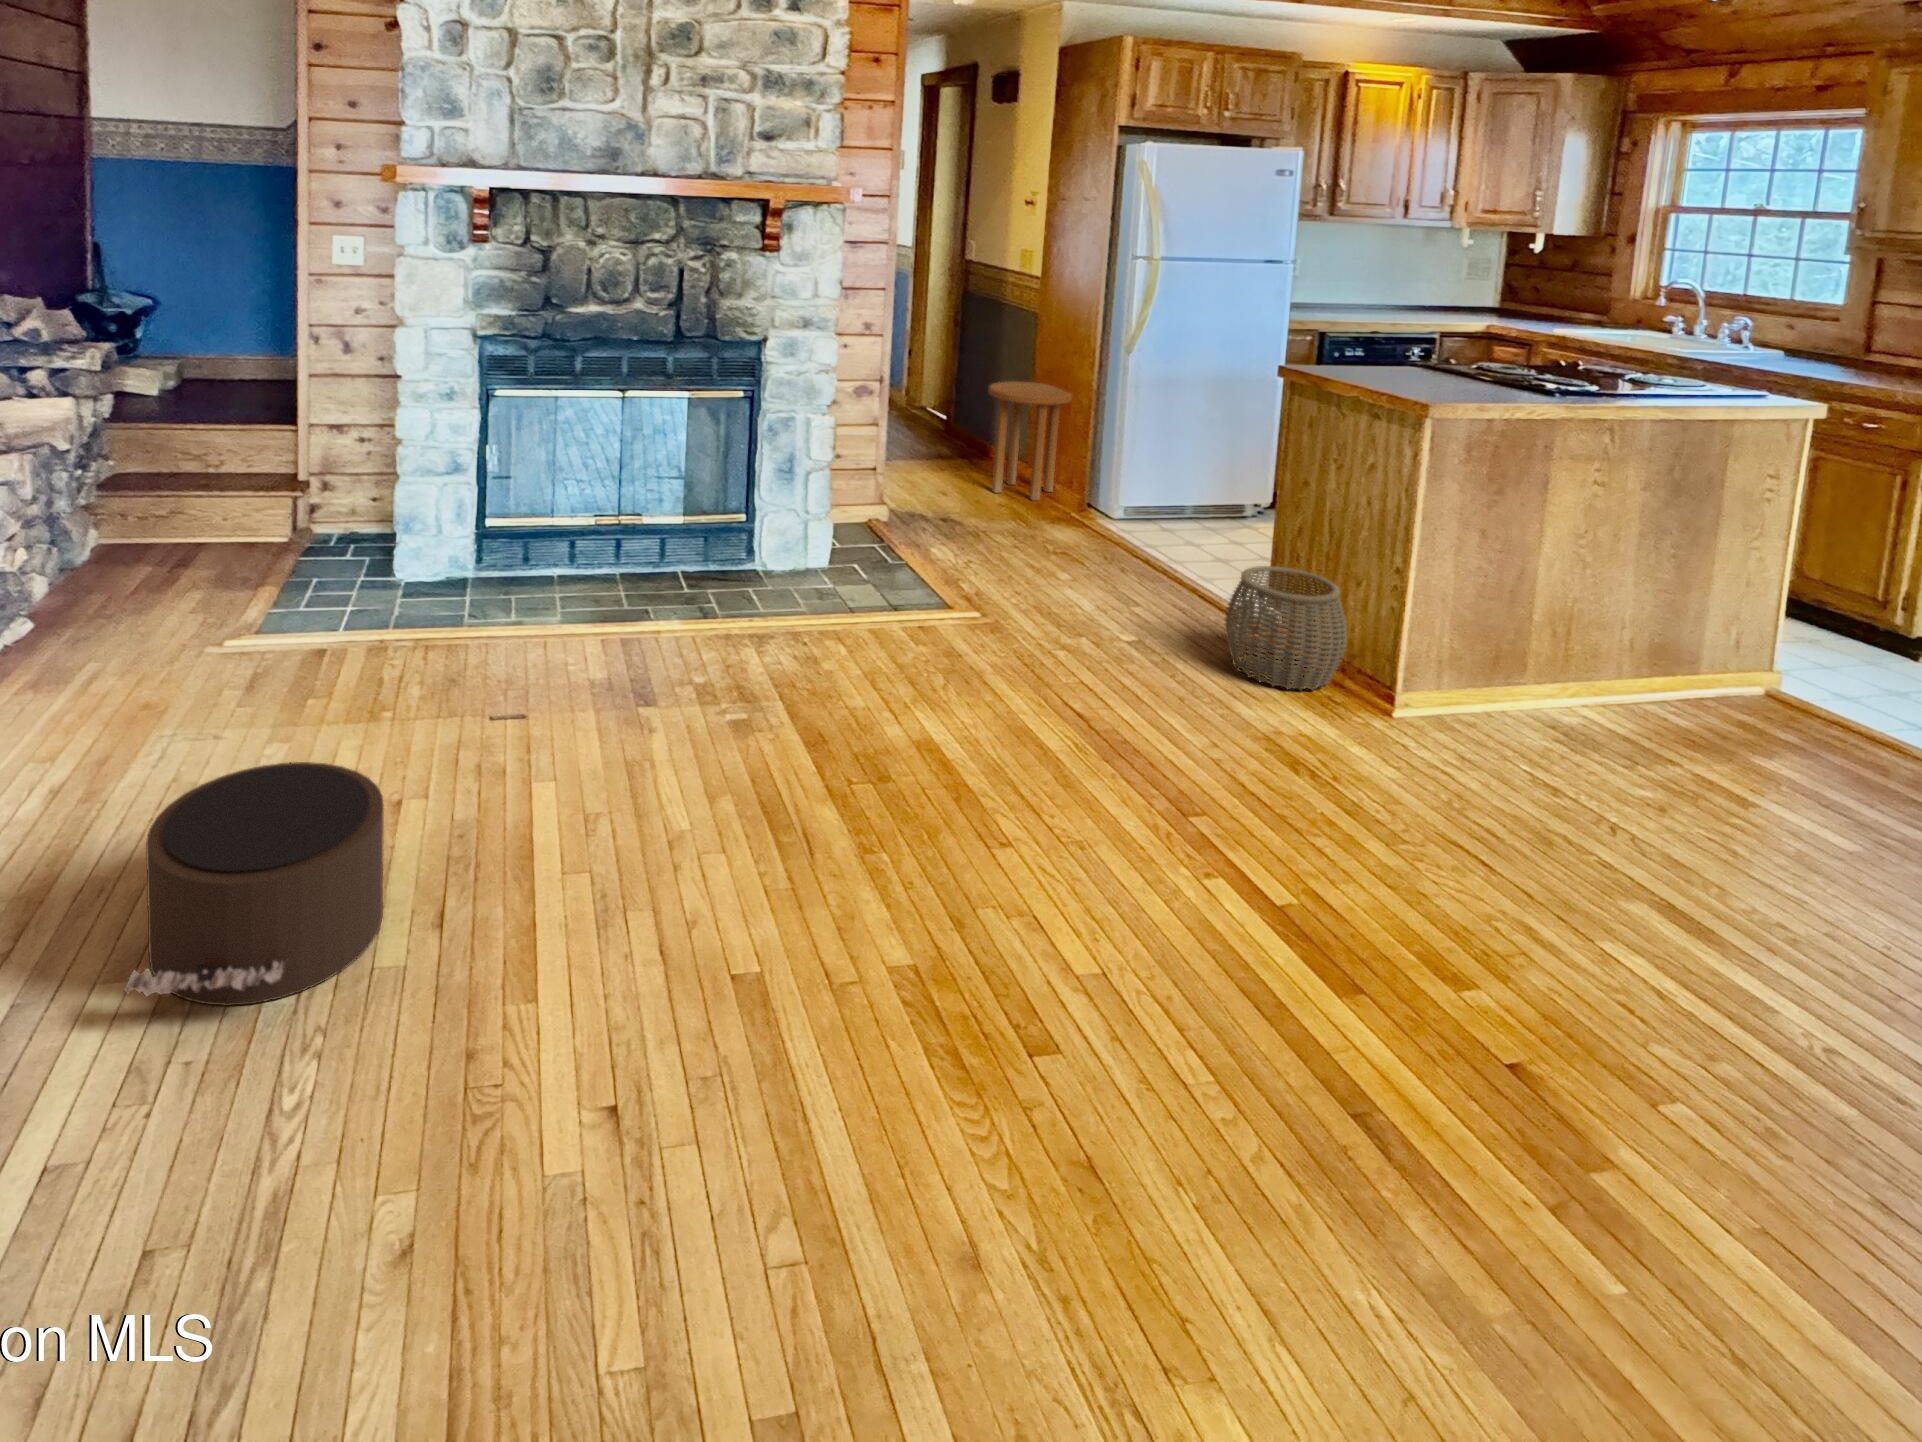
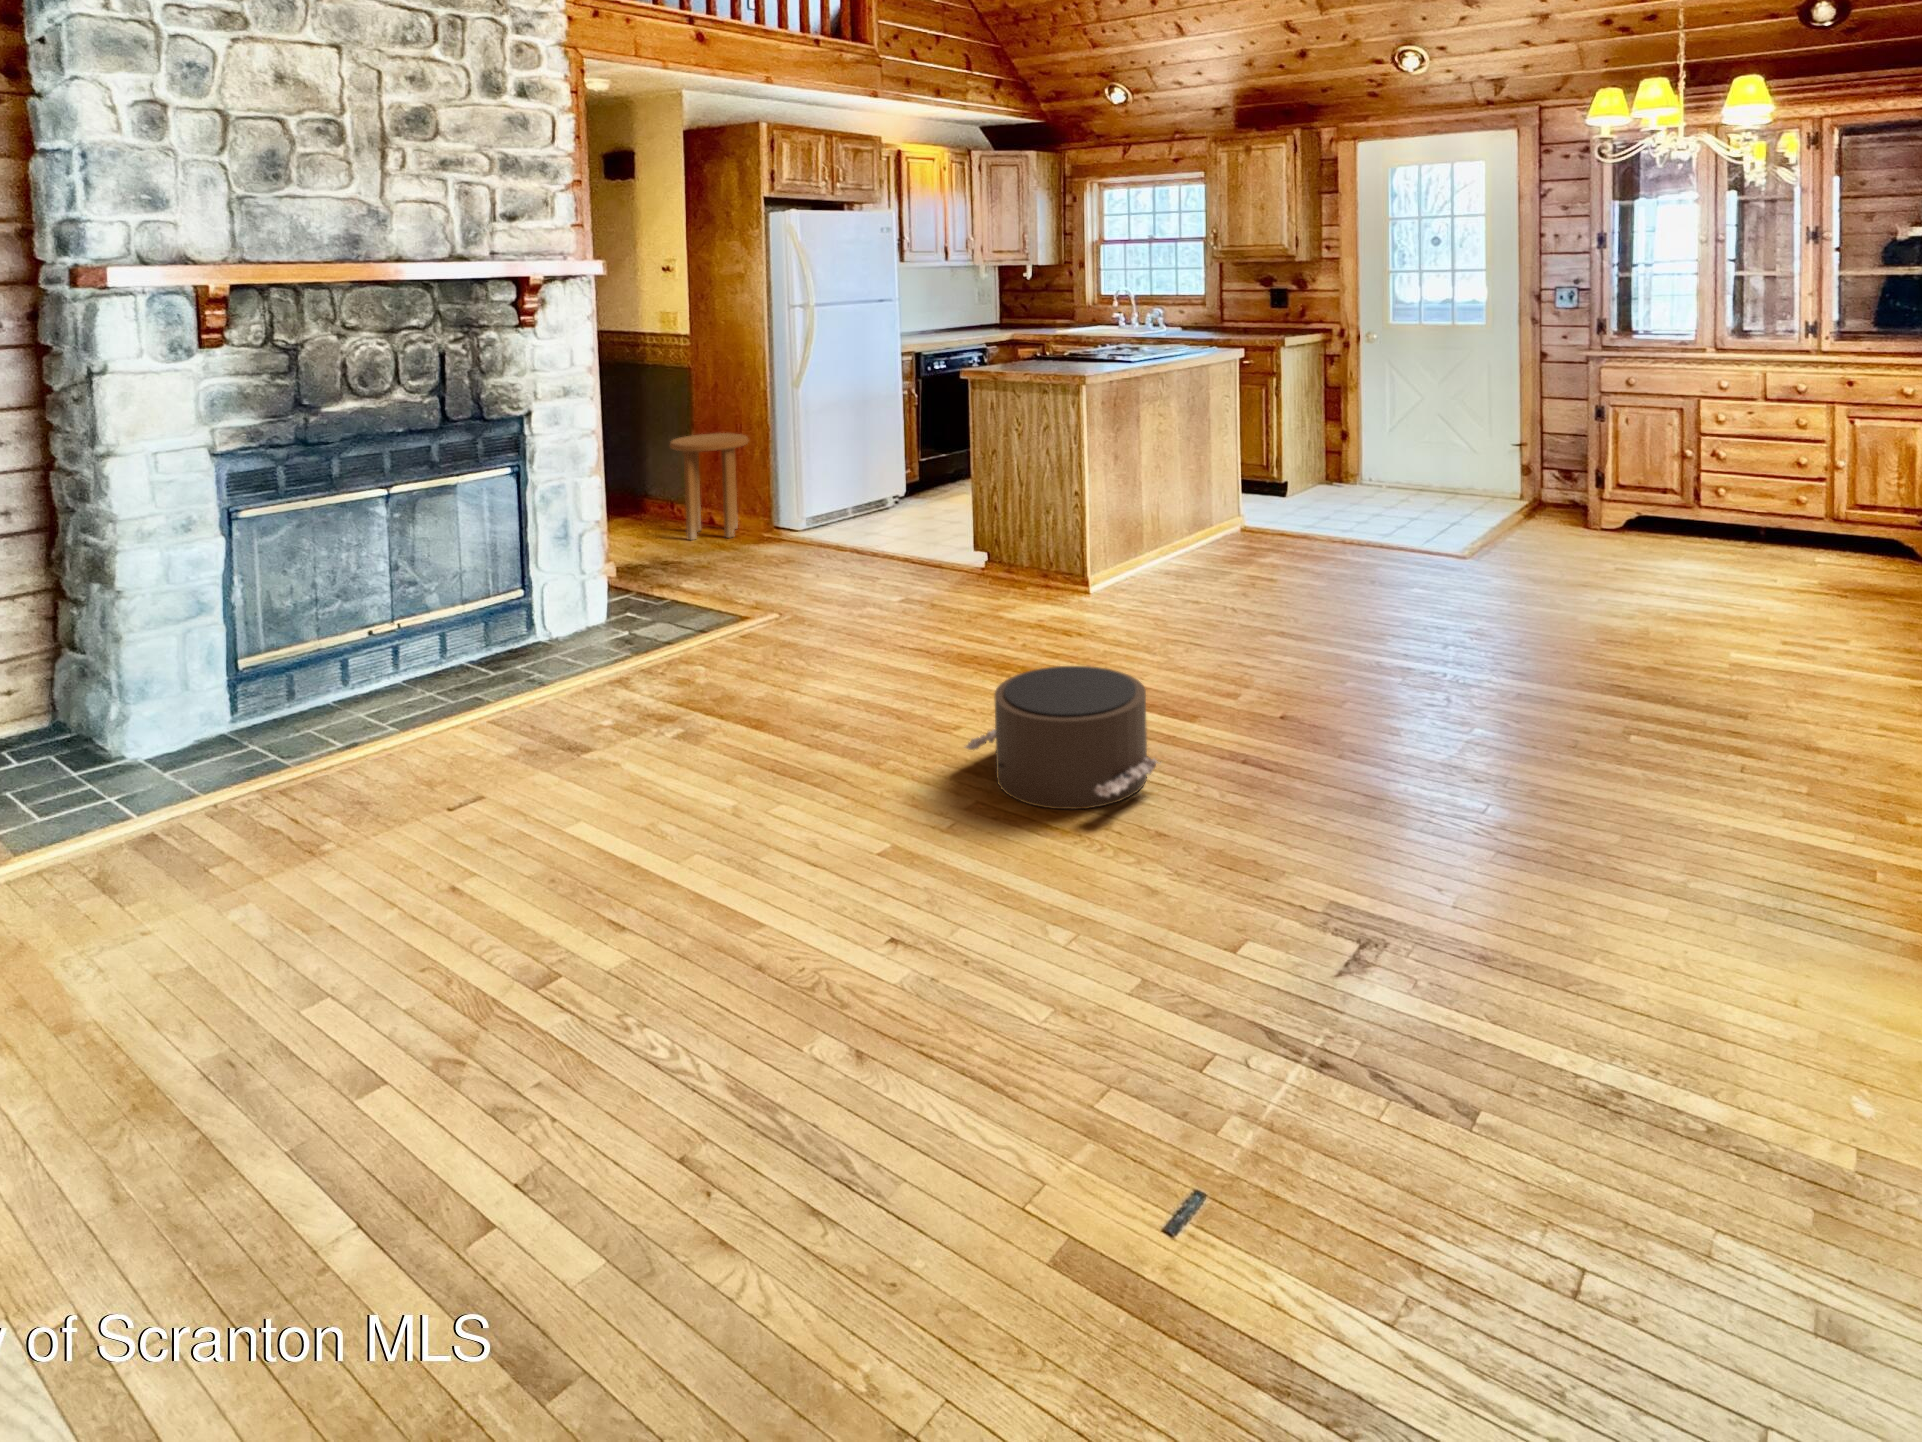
woven basket: present [1225,566,1347,690] -> none [968,515,1052,601]
pouf: present [124,762,384,1006] -> present [964,666,1158,809]

